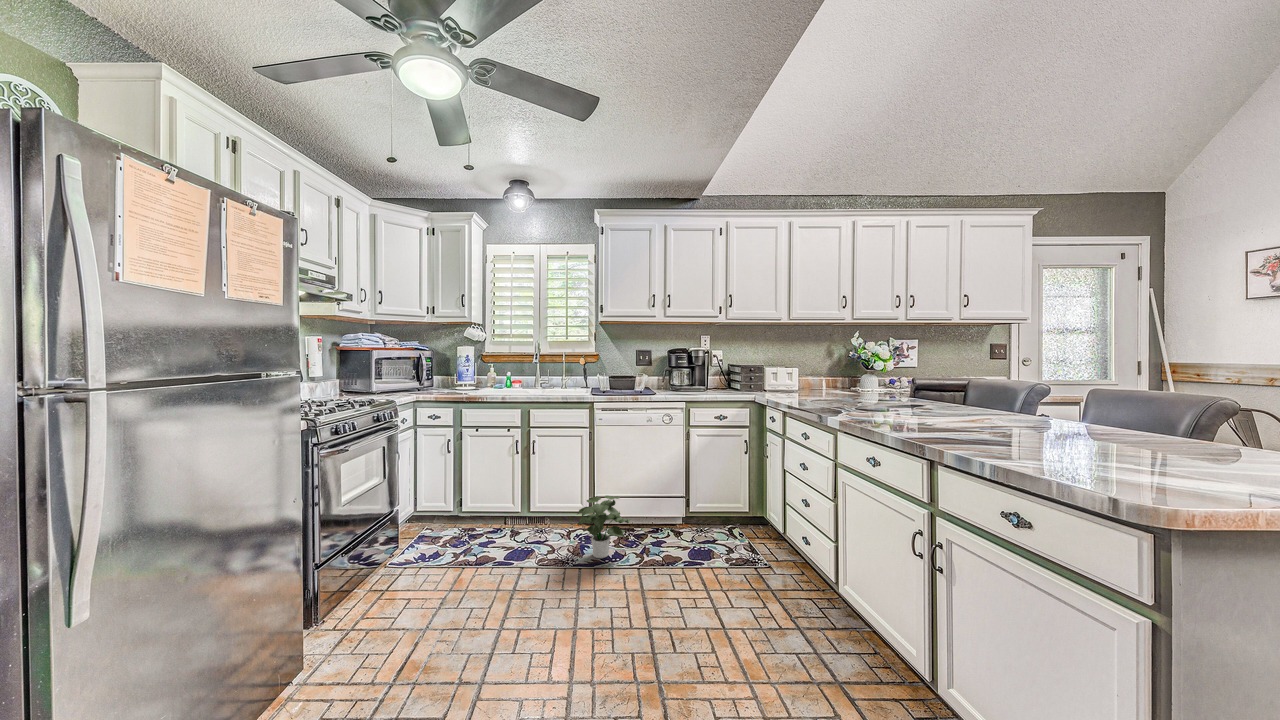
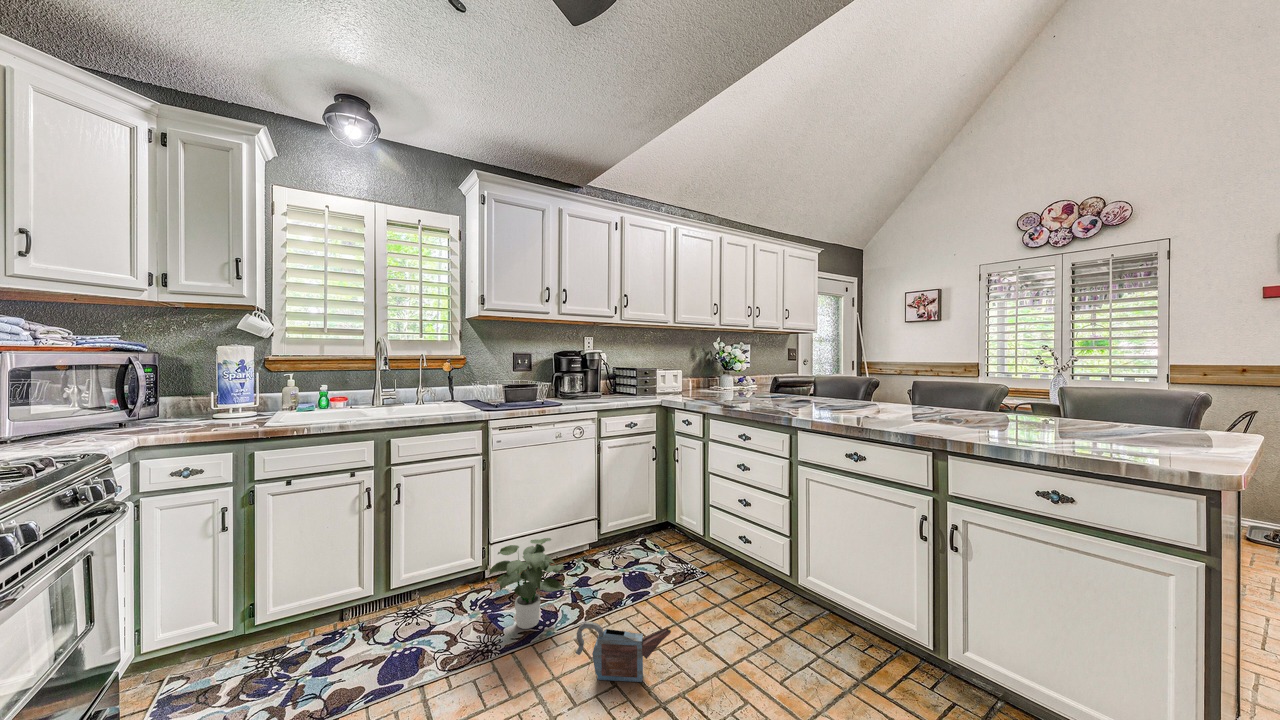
watering can: none [604,559,664,615] -> present [576,622,671,682]

